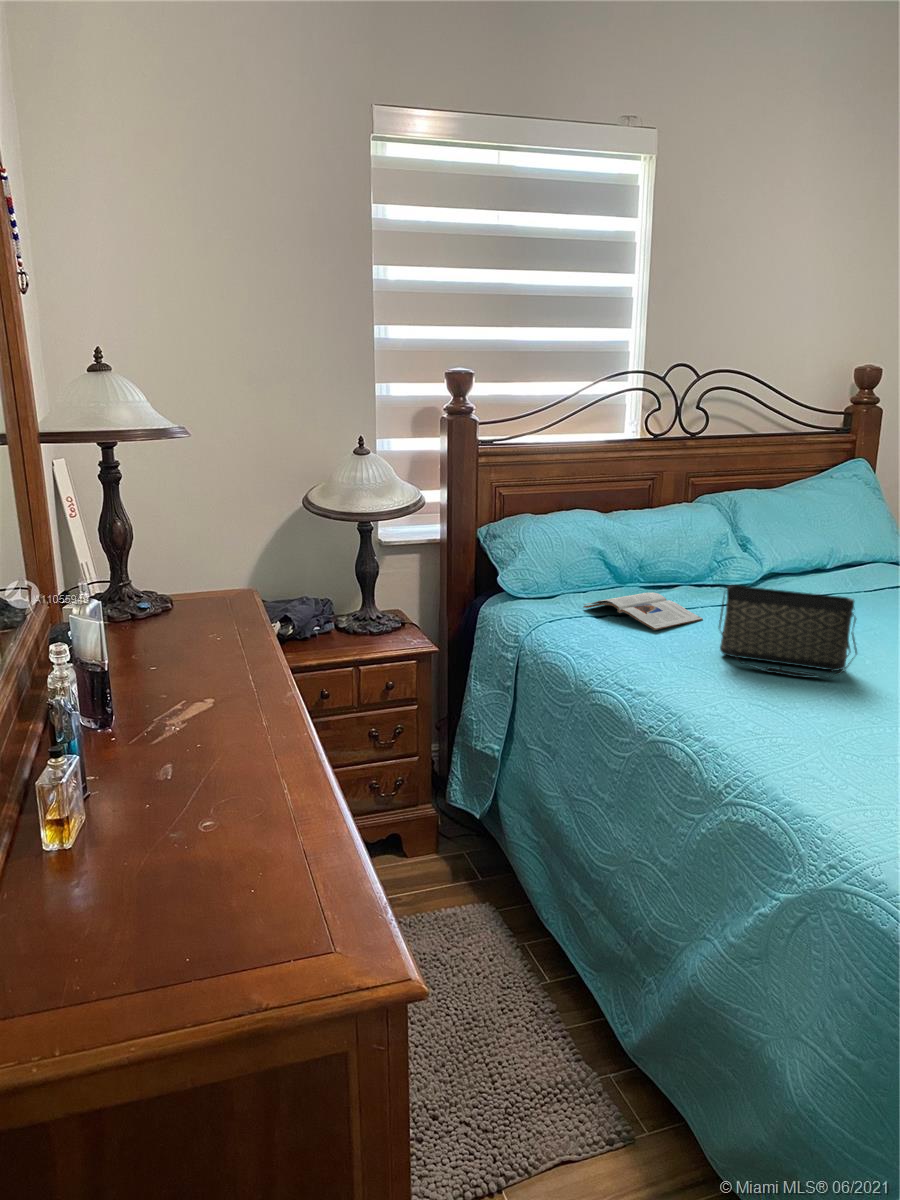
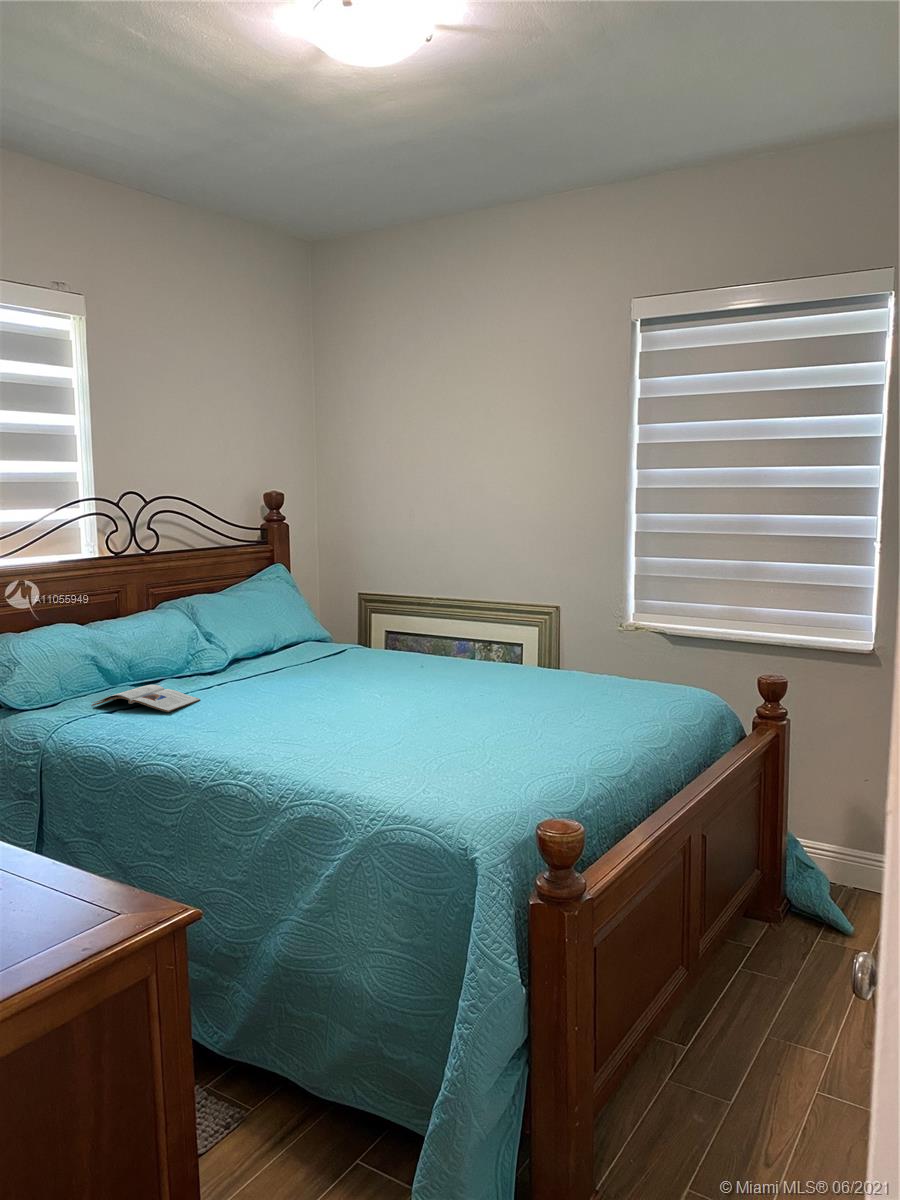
handbag: present [719,585,857,678] -> none [228,660,333,725]

